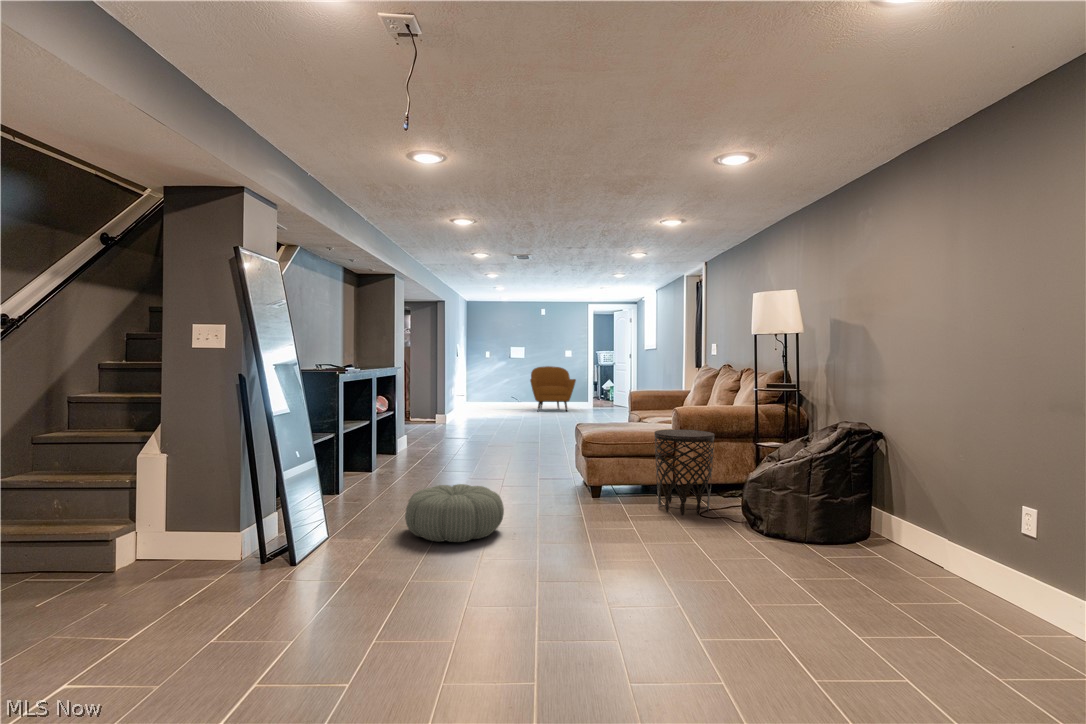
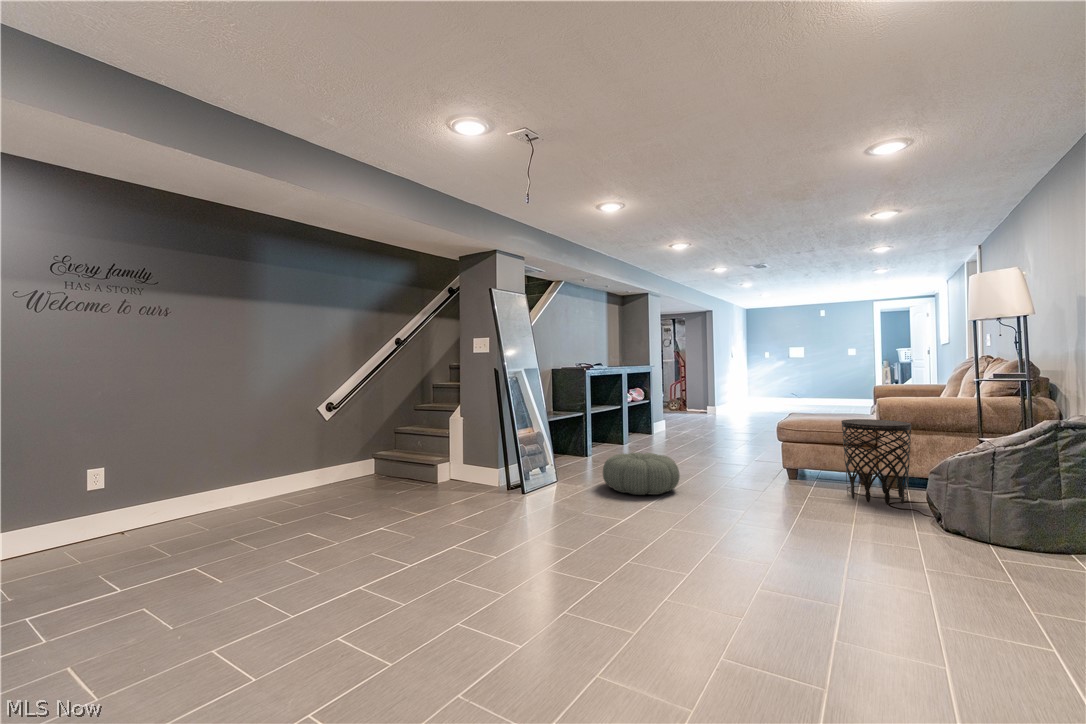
armchair: present [530,366,576,411] -> none [806,366,858,410]

